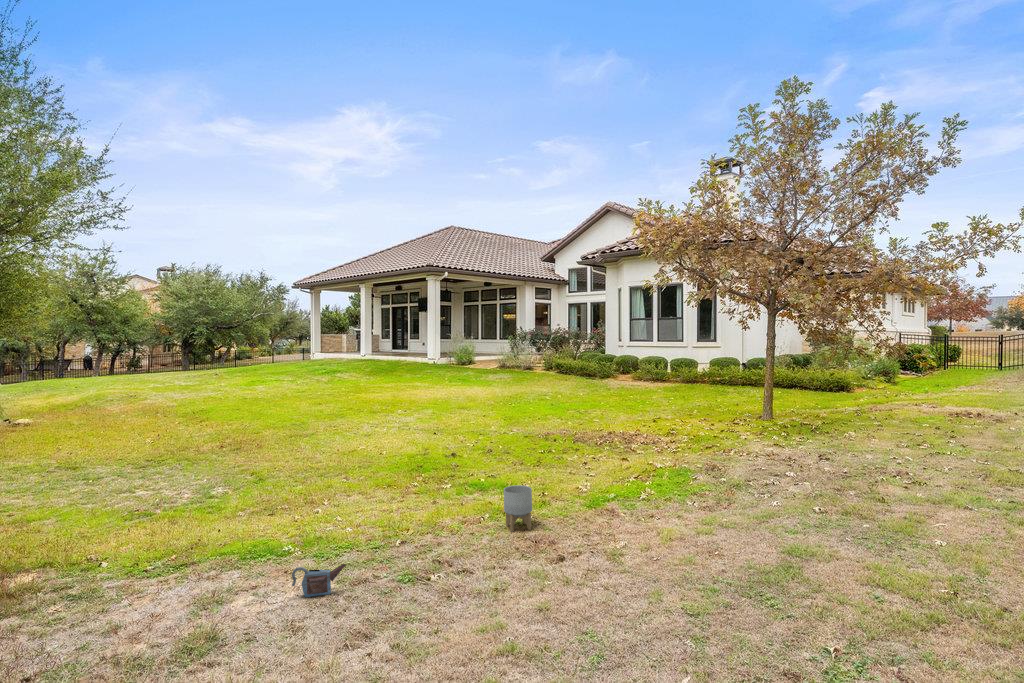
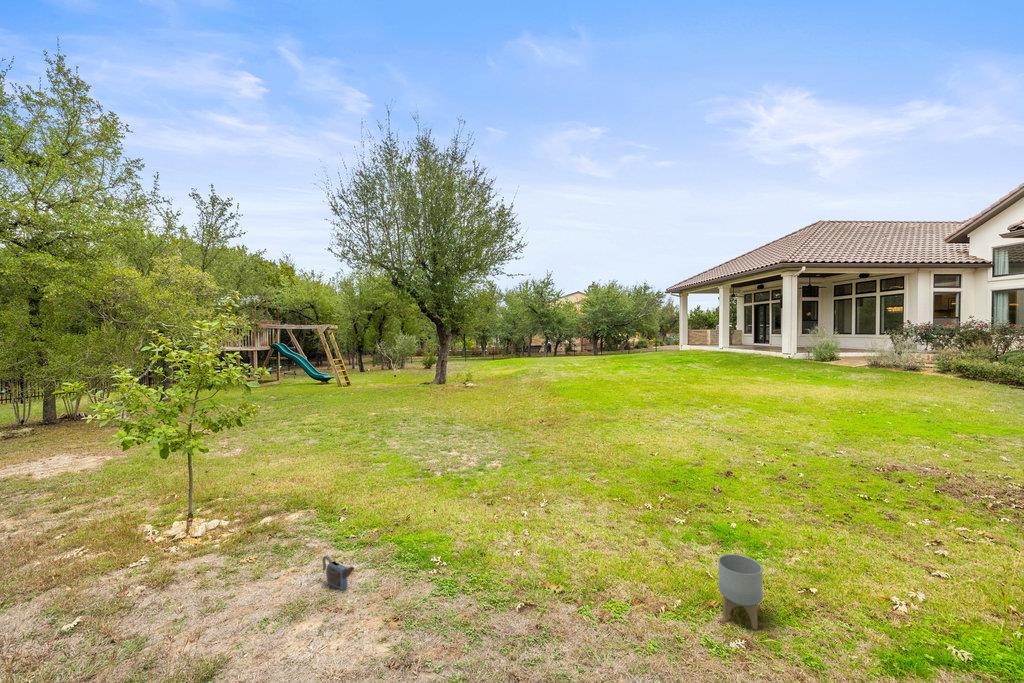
watering can: present [292,564,346,597] -> present [322,556,354,590]

